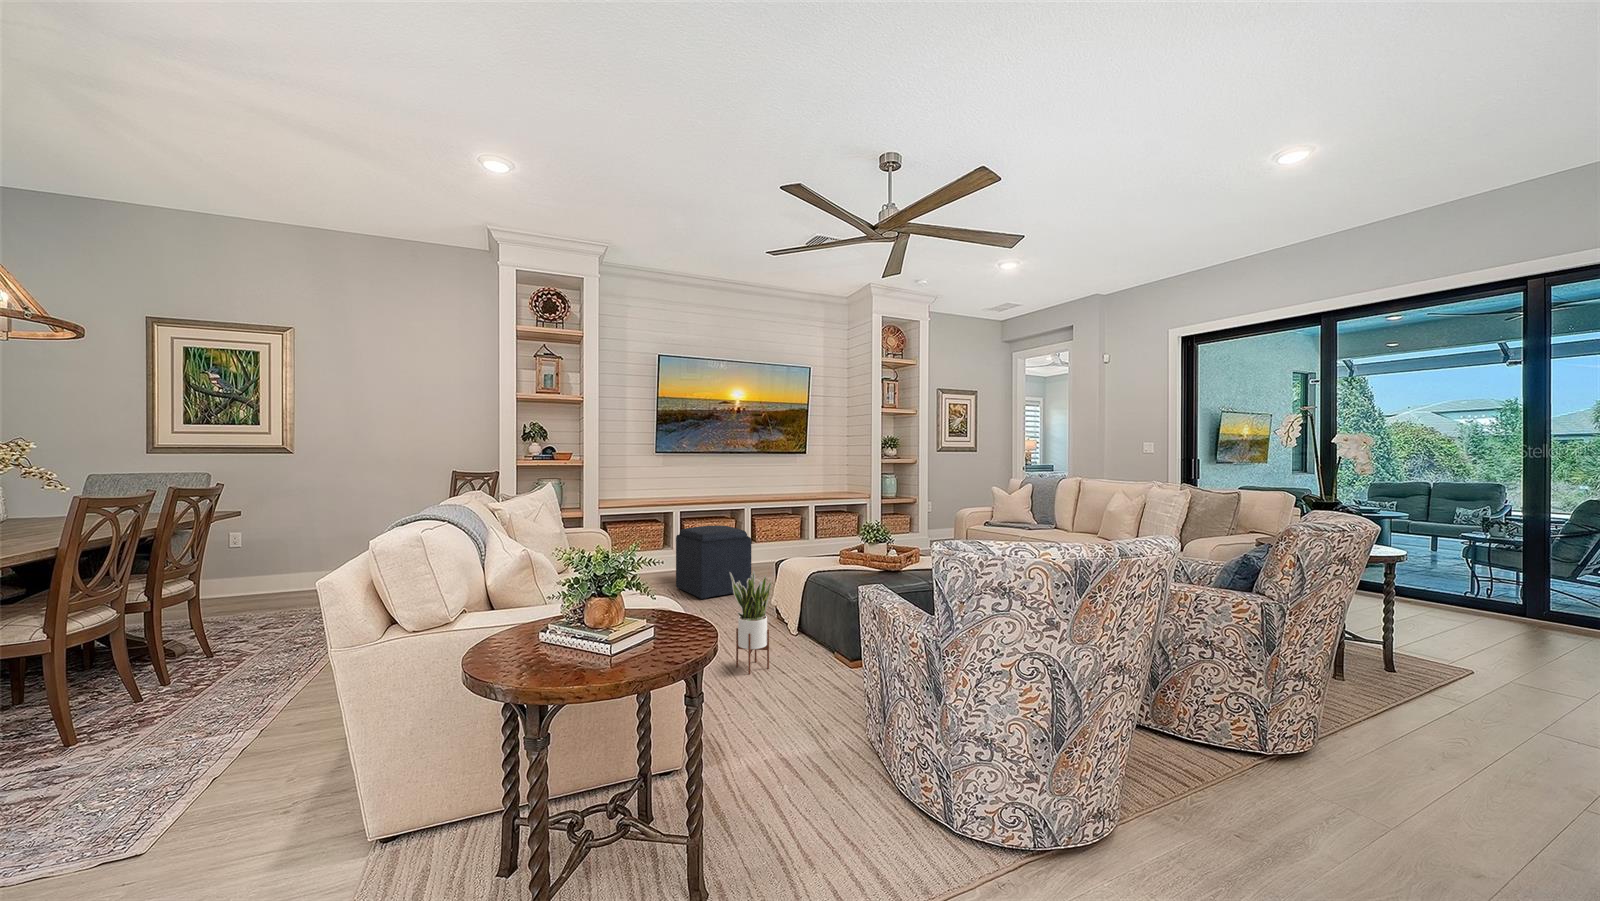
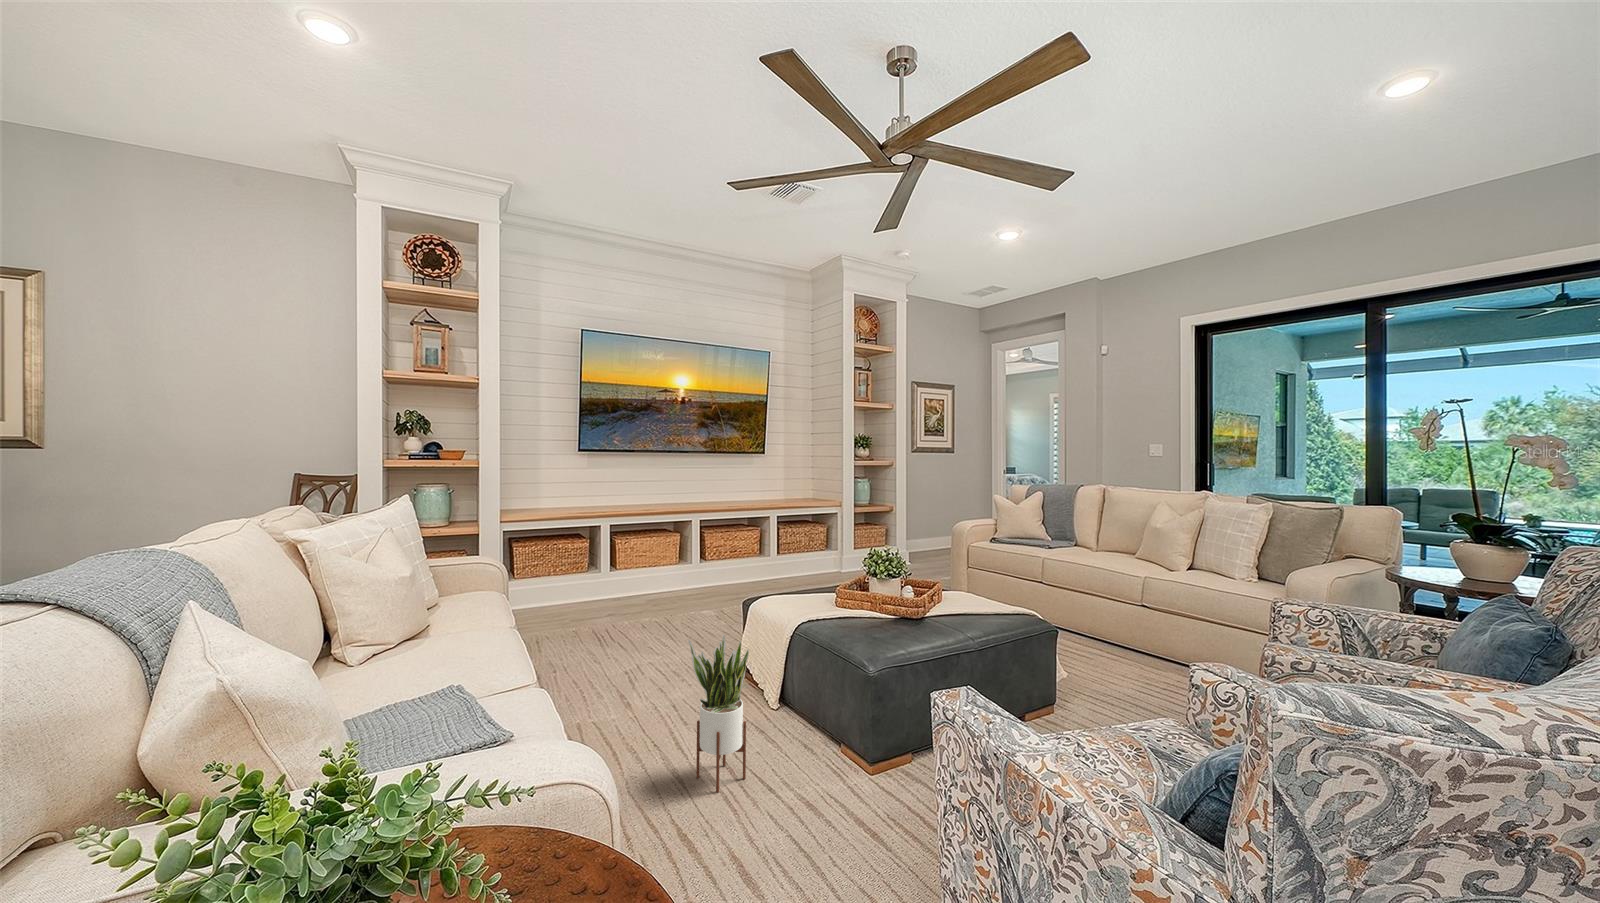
ottoman: present [676,525,751,600] -> none [604,548,705,649]

